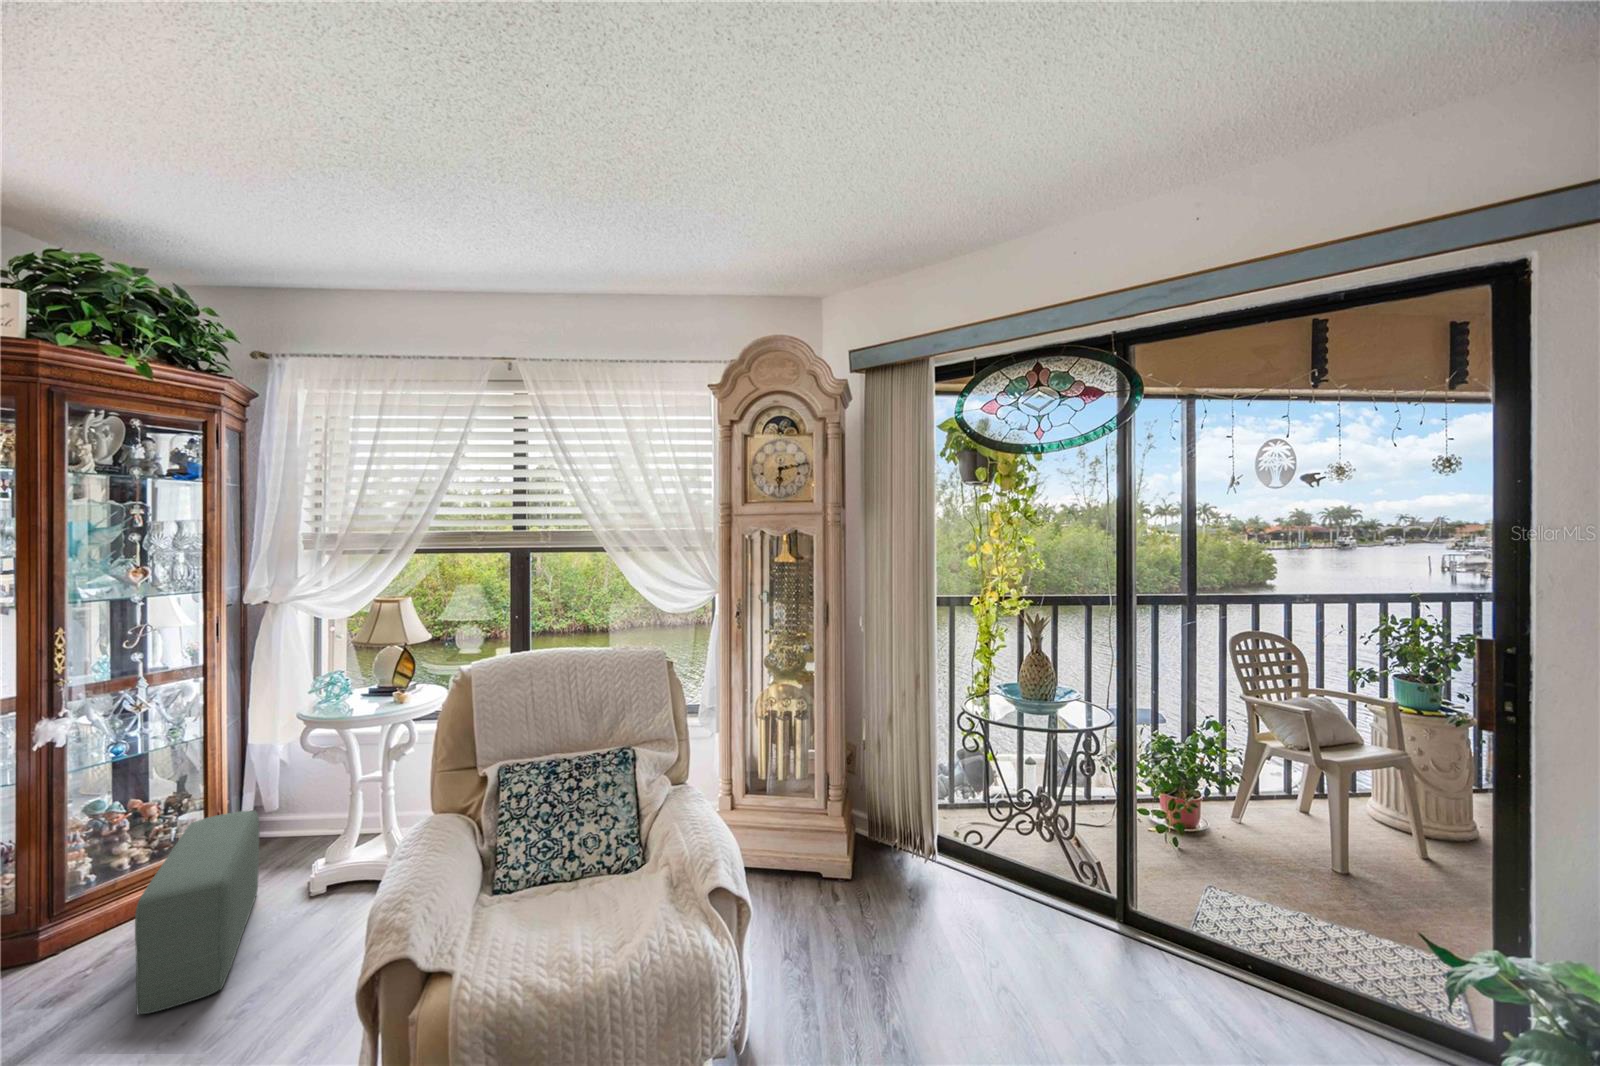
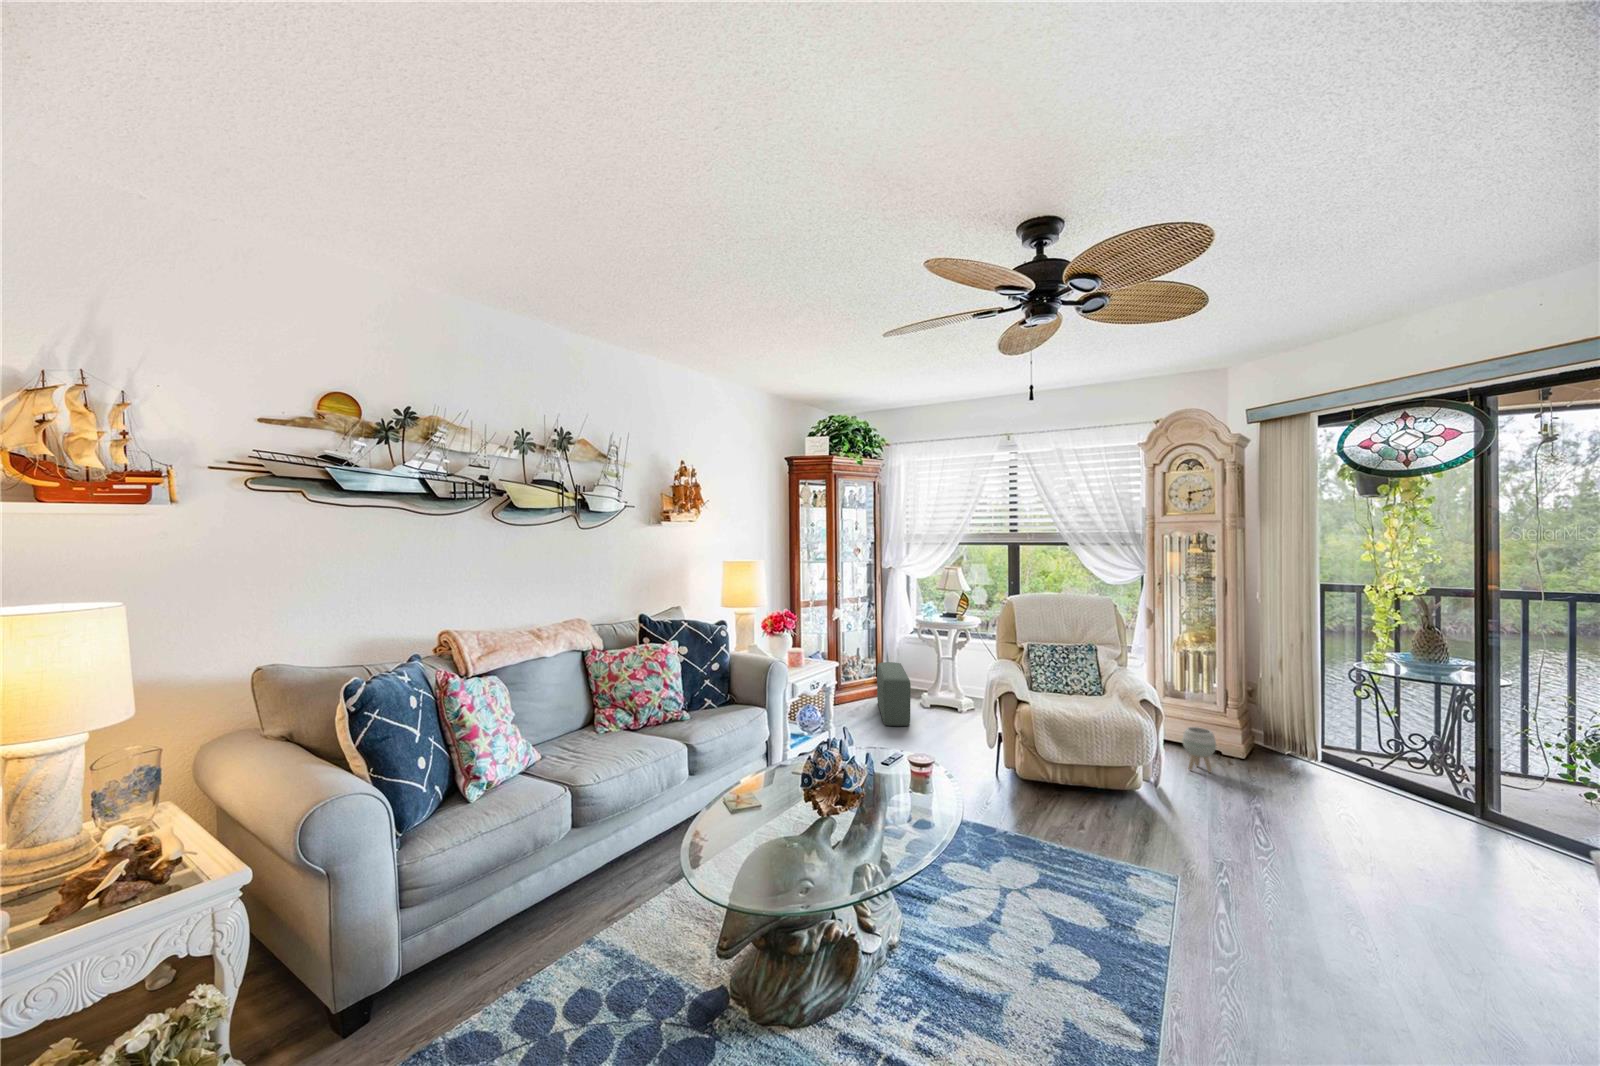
planter: none [776,859,824,944] -> present [1182,727,1216,773]

